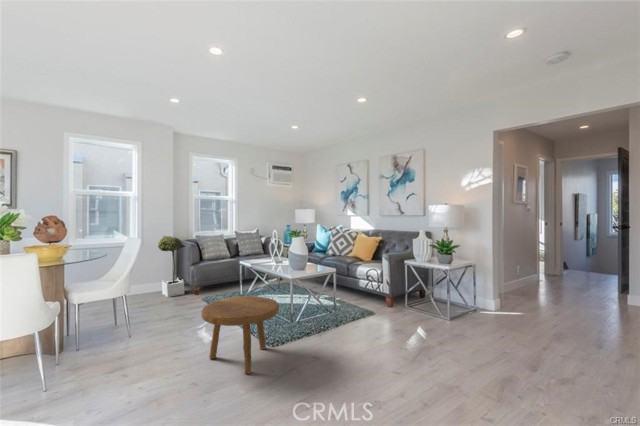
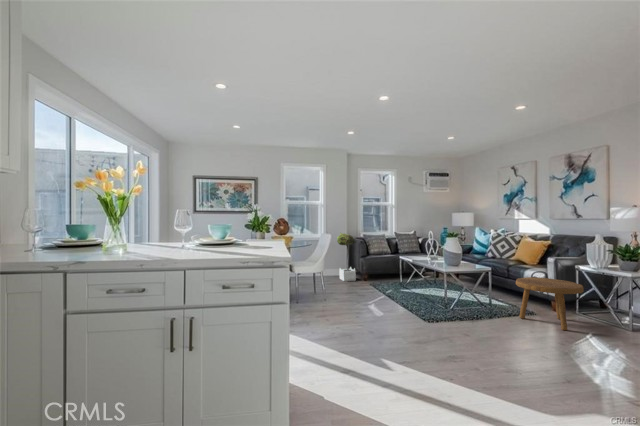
footstool: present [202,296,279,374] -> present [516,277,583,330]

